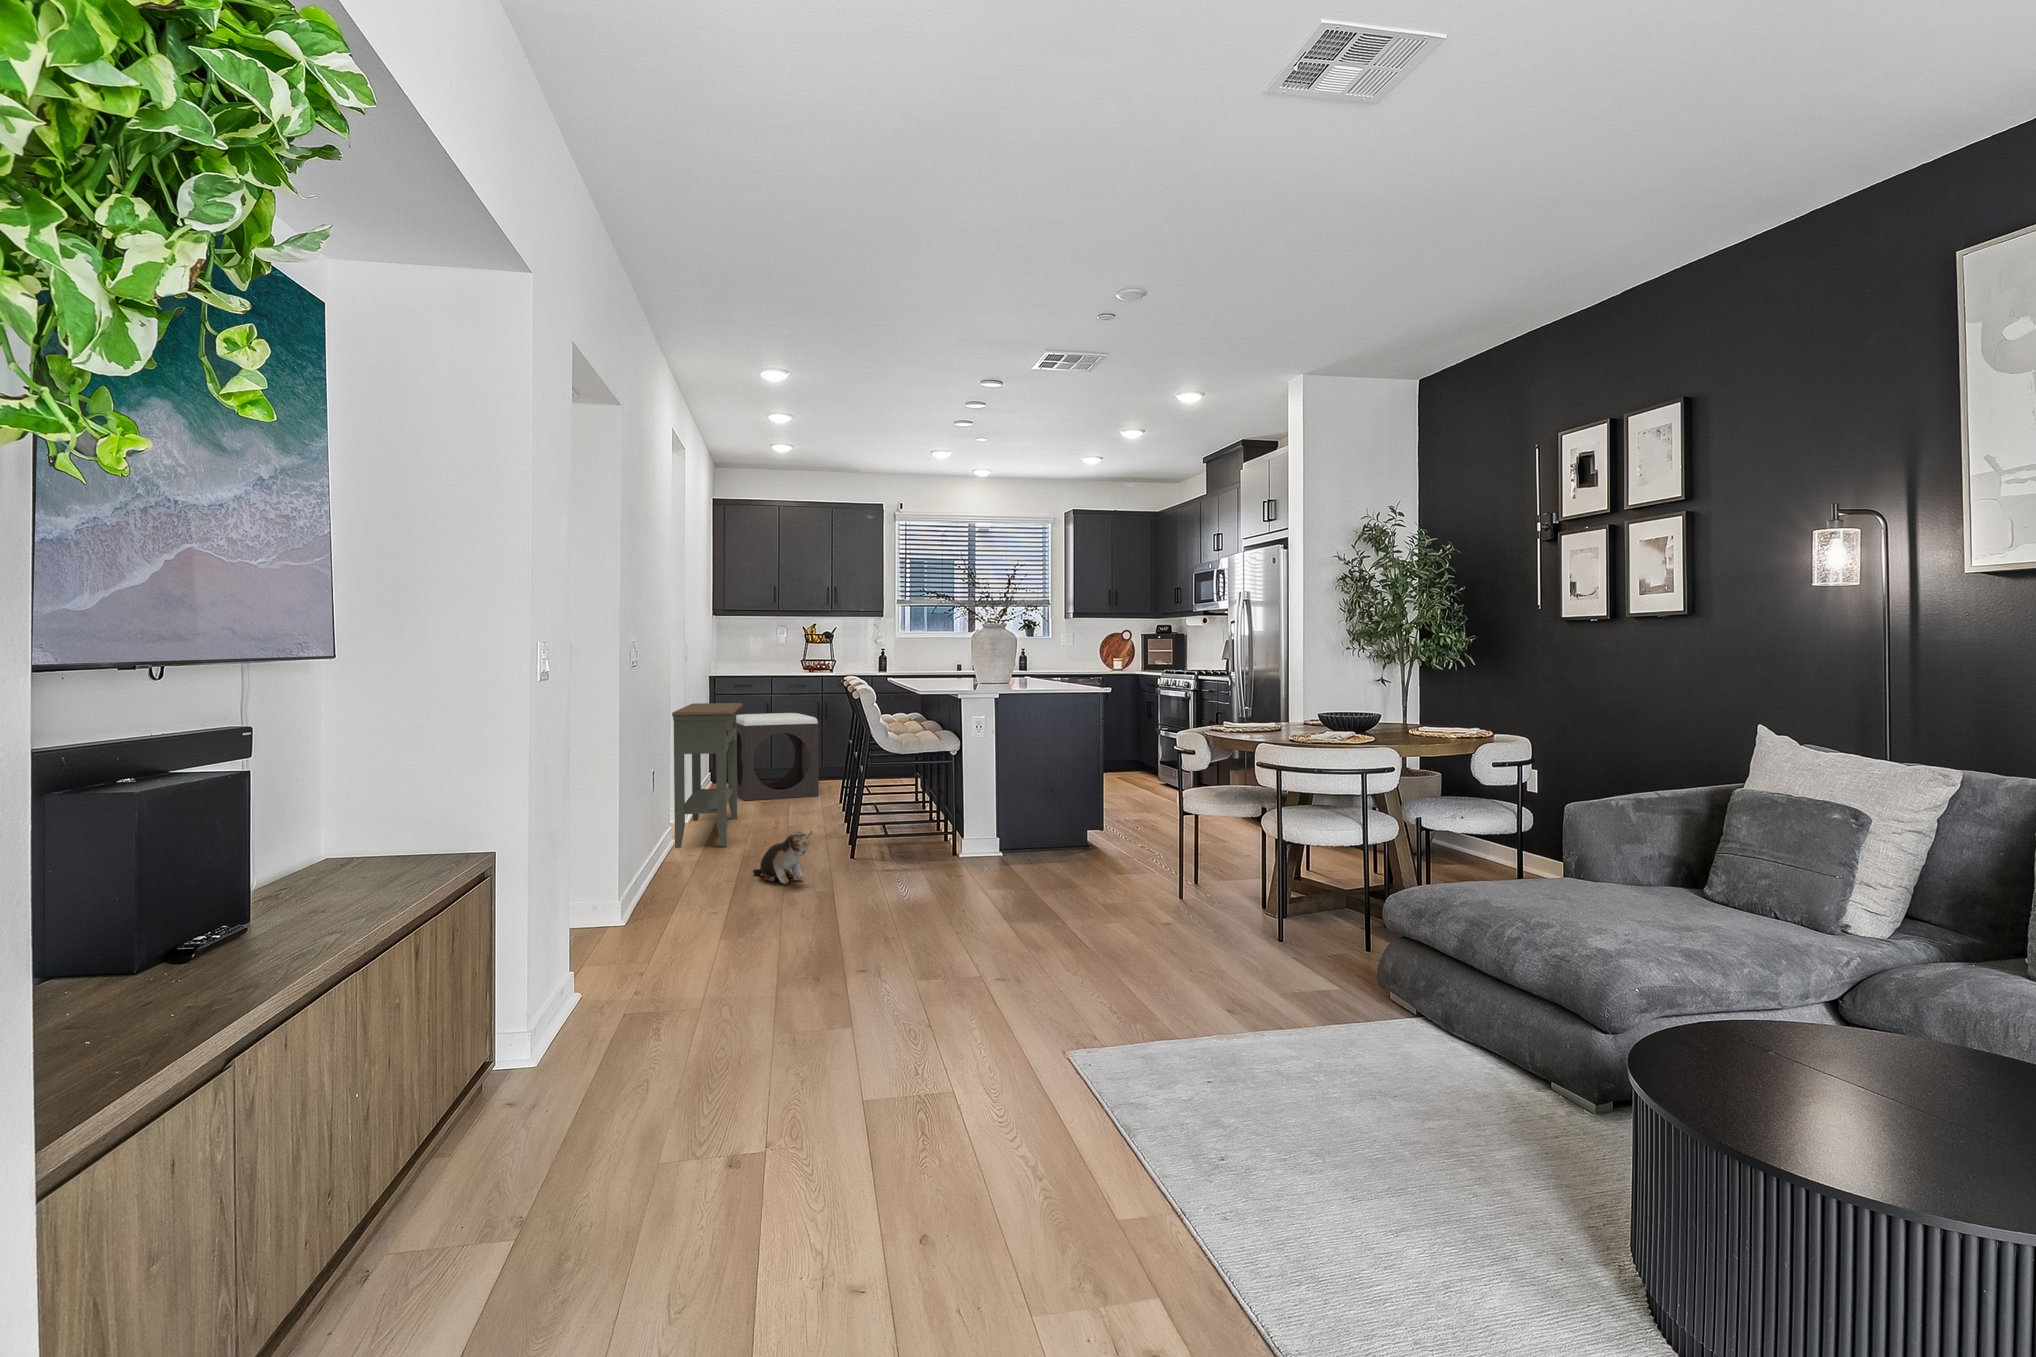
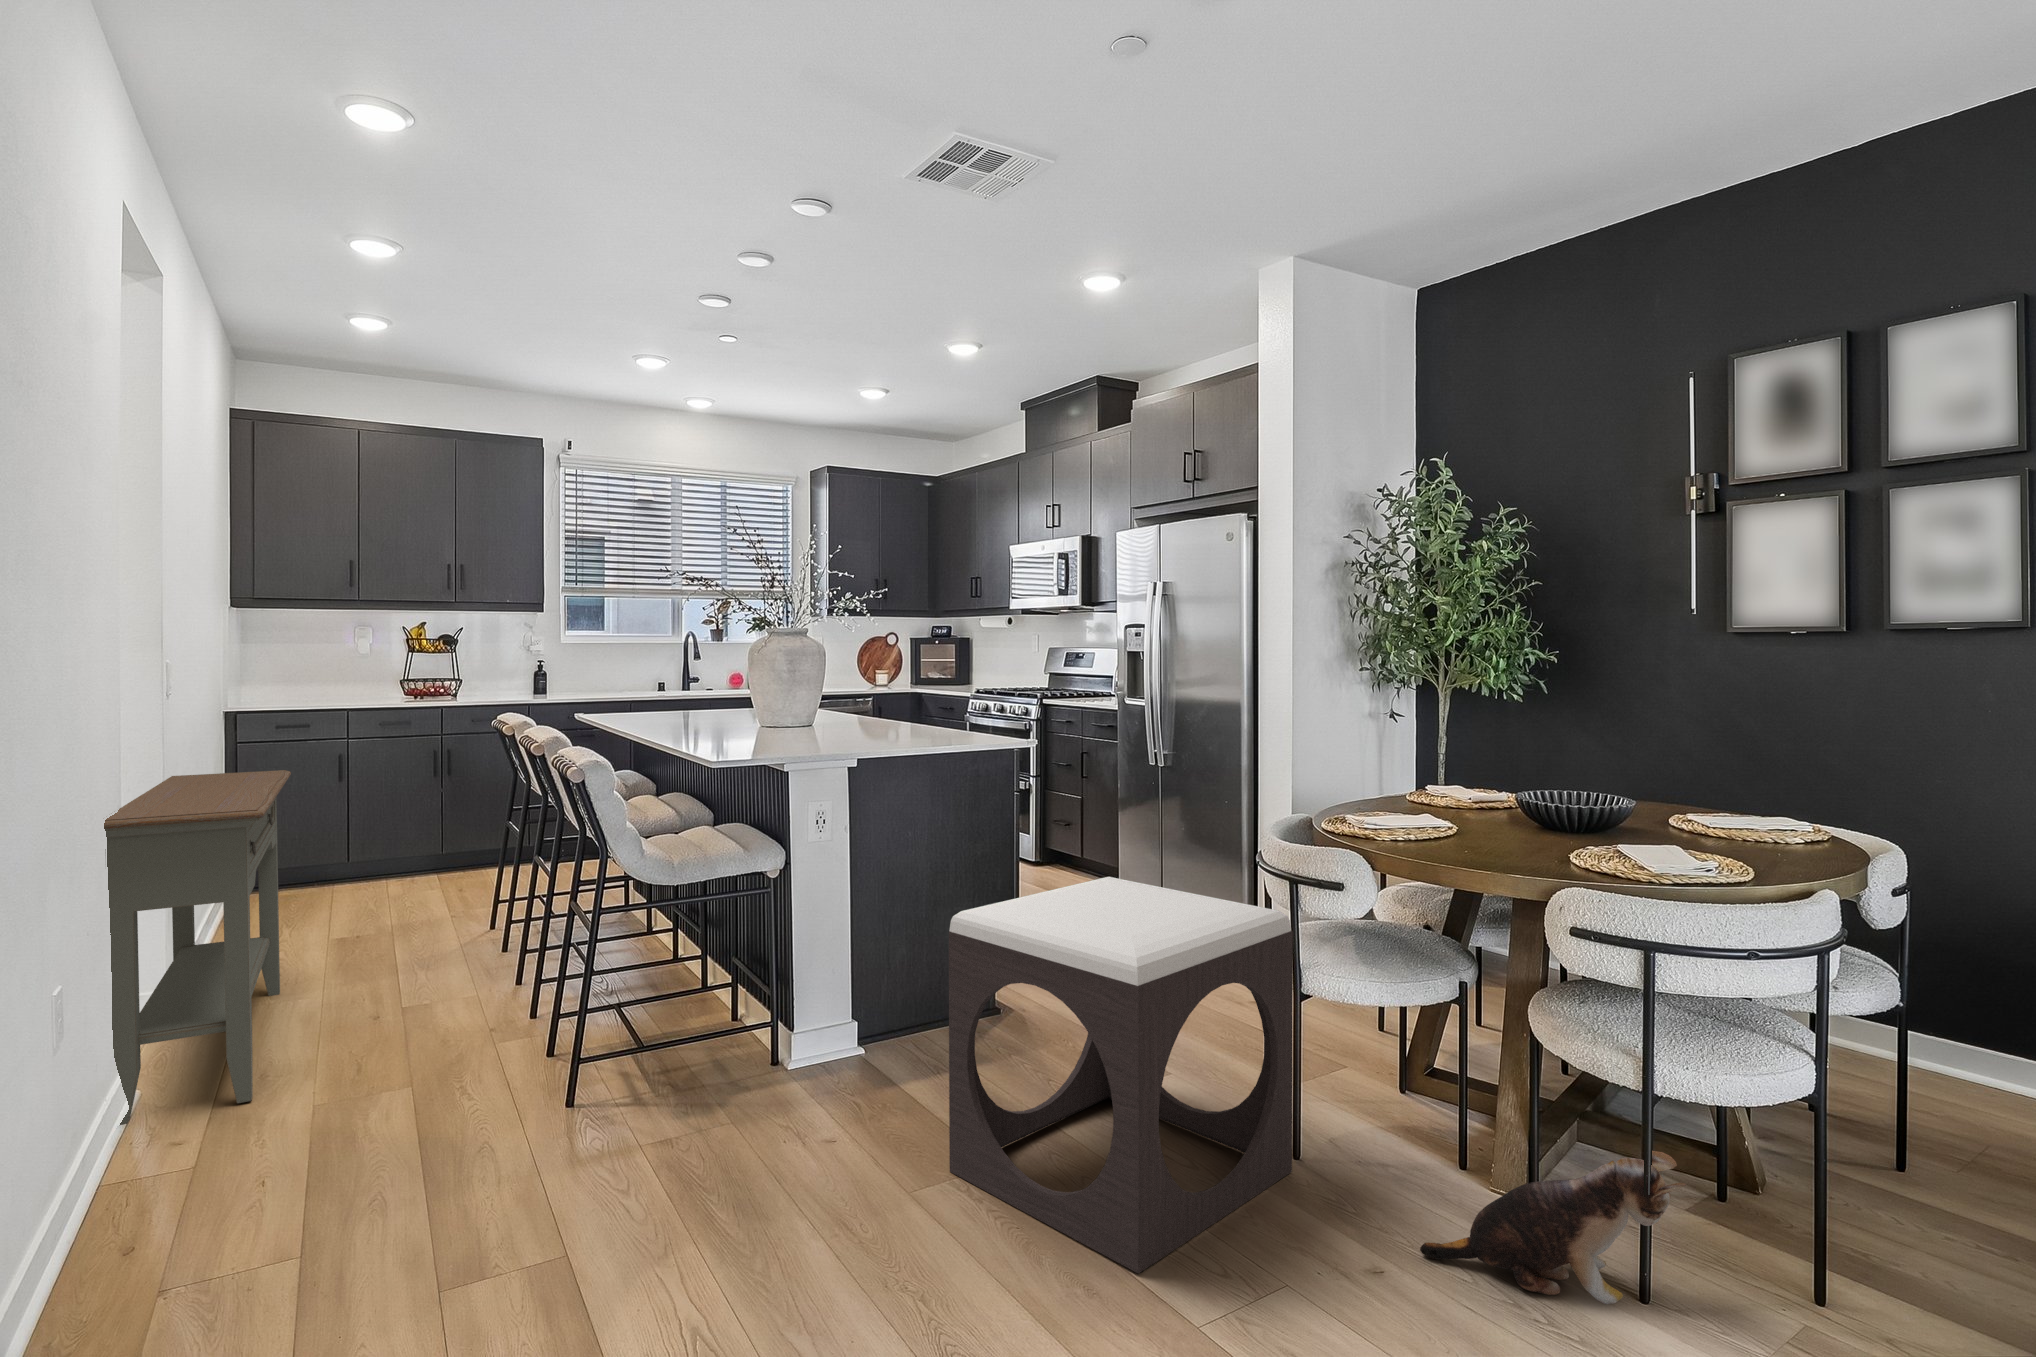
footstool: present [736,713,819,800] -> present [949,877,1293,1273]
plush toy: present [753,831,813,884] -> present [1420,1151,1686,1304]

